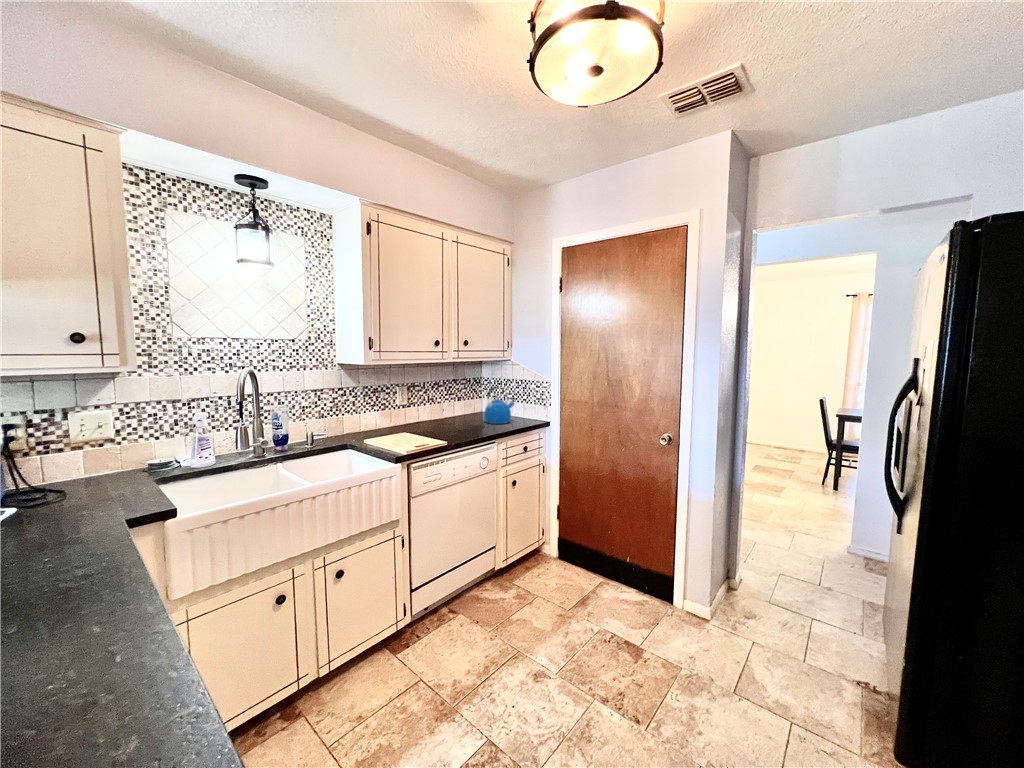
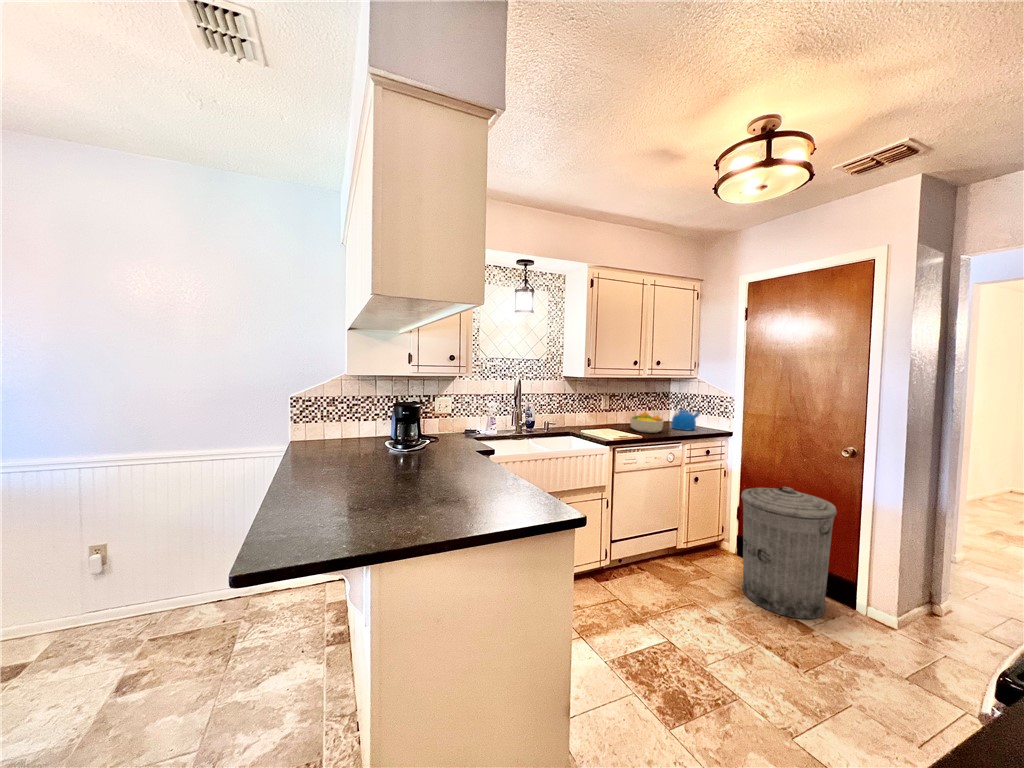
fruit bowl: none [433,405,475,433] -> present [630,412,664,433]
trash can: none [563,485,658,637] -> present [741,487,837,619]

